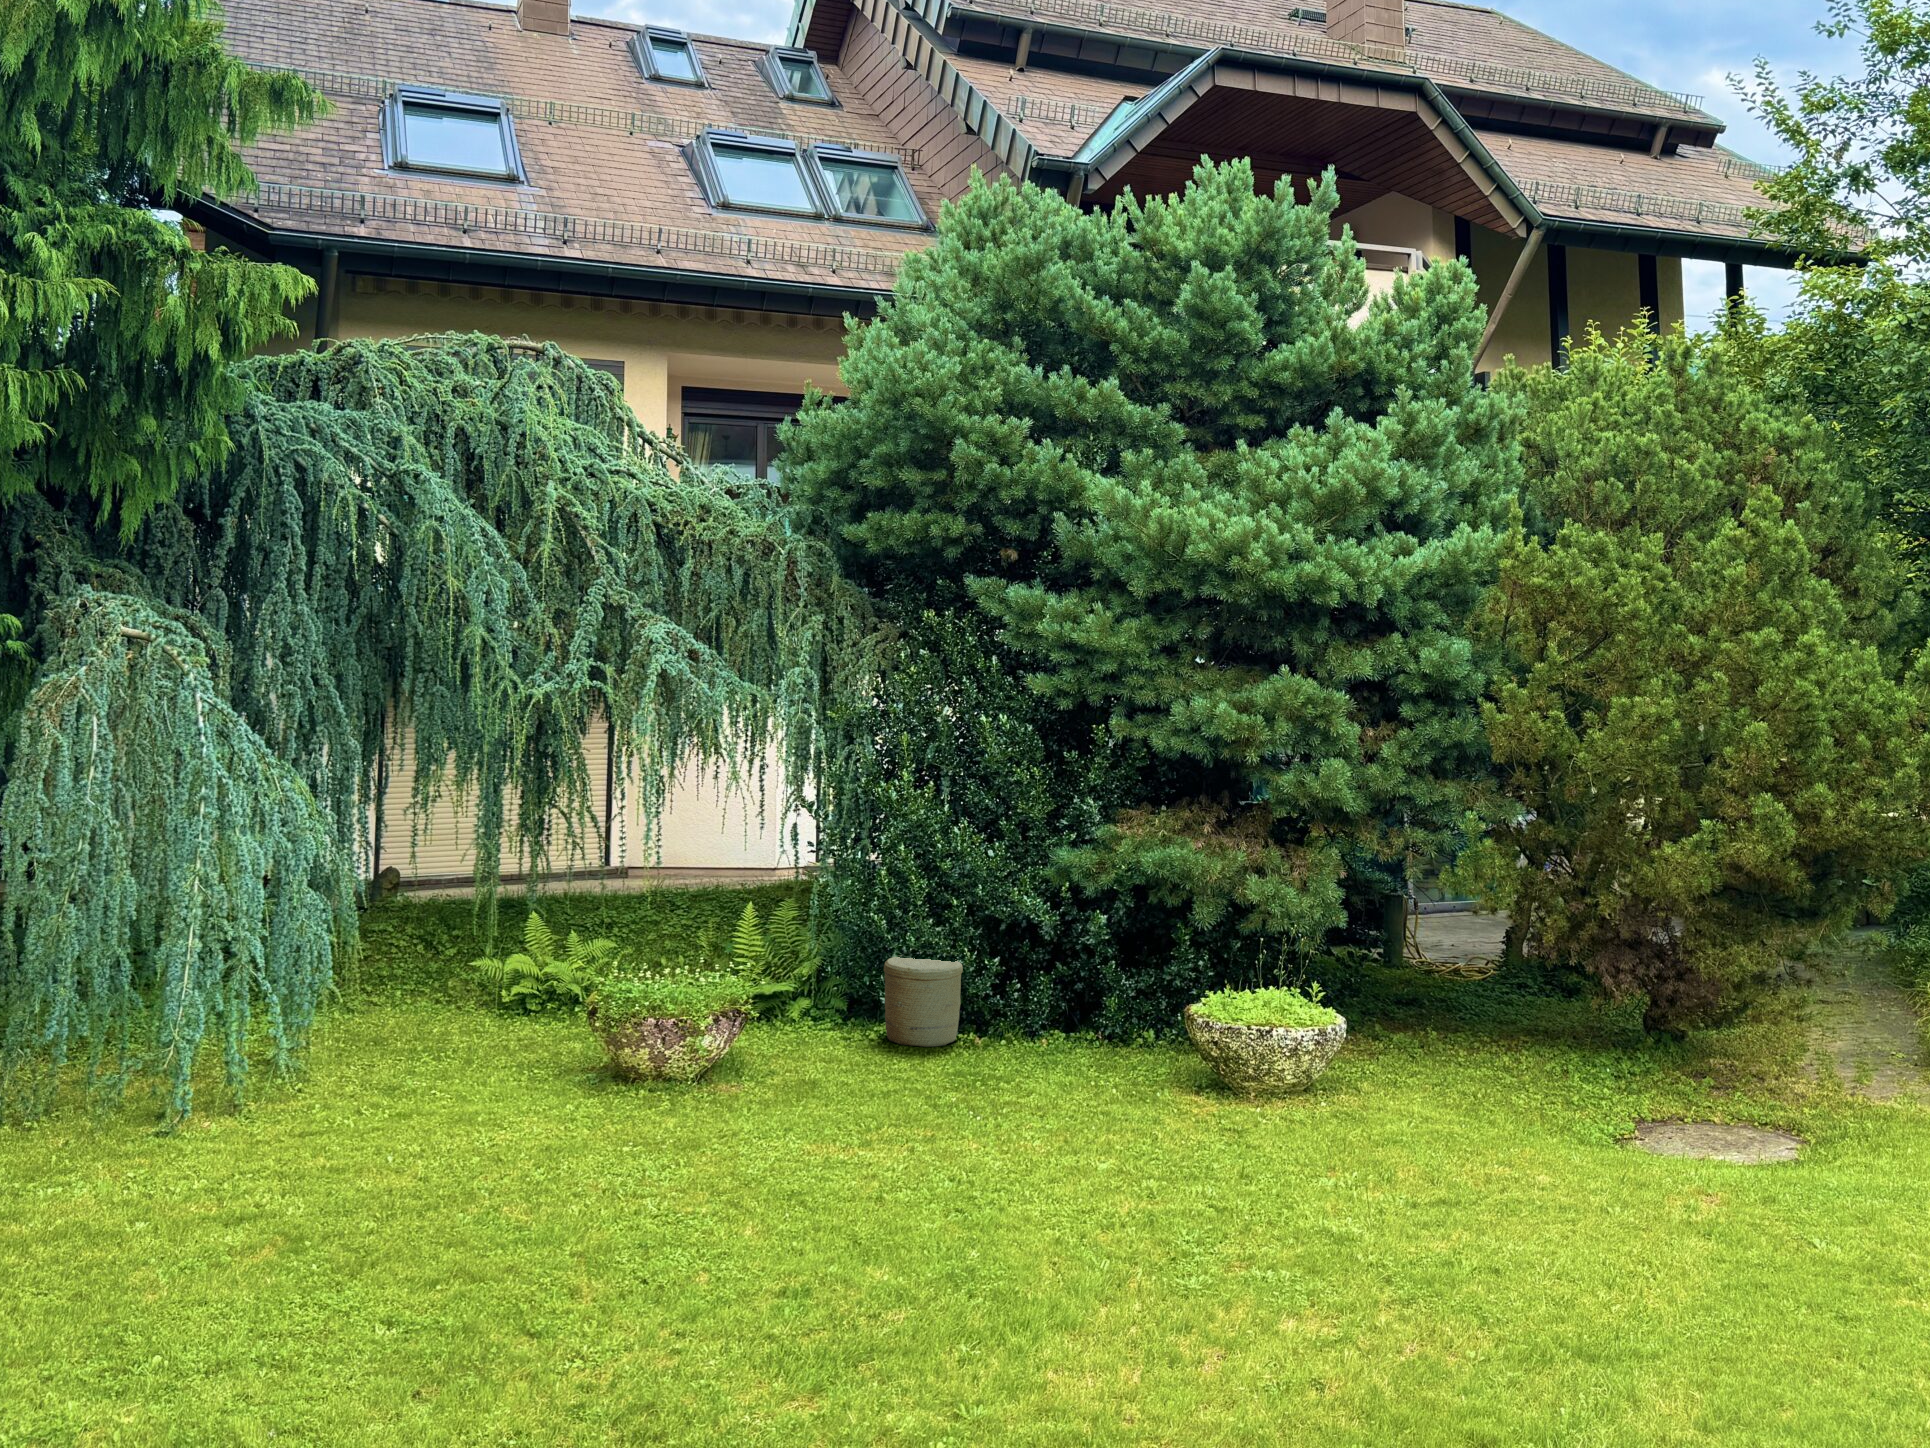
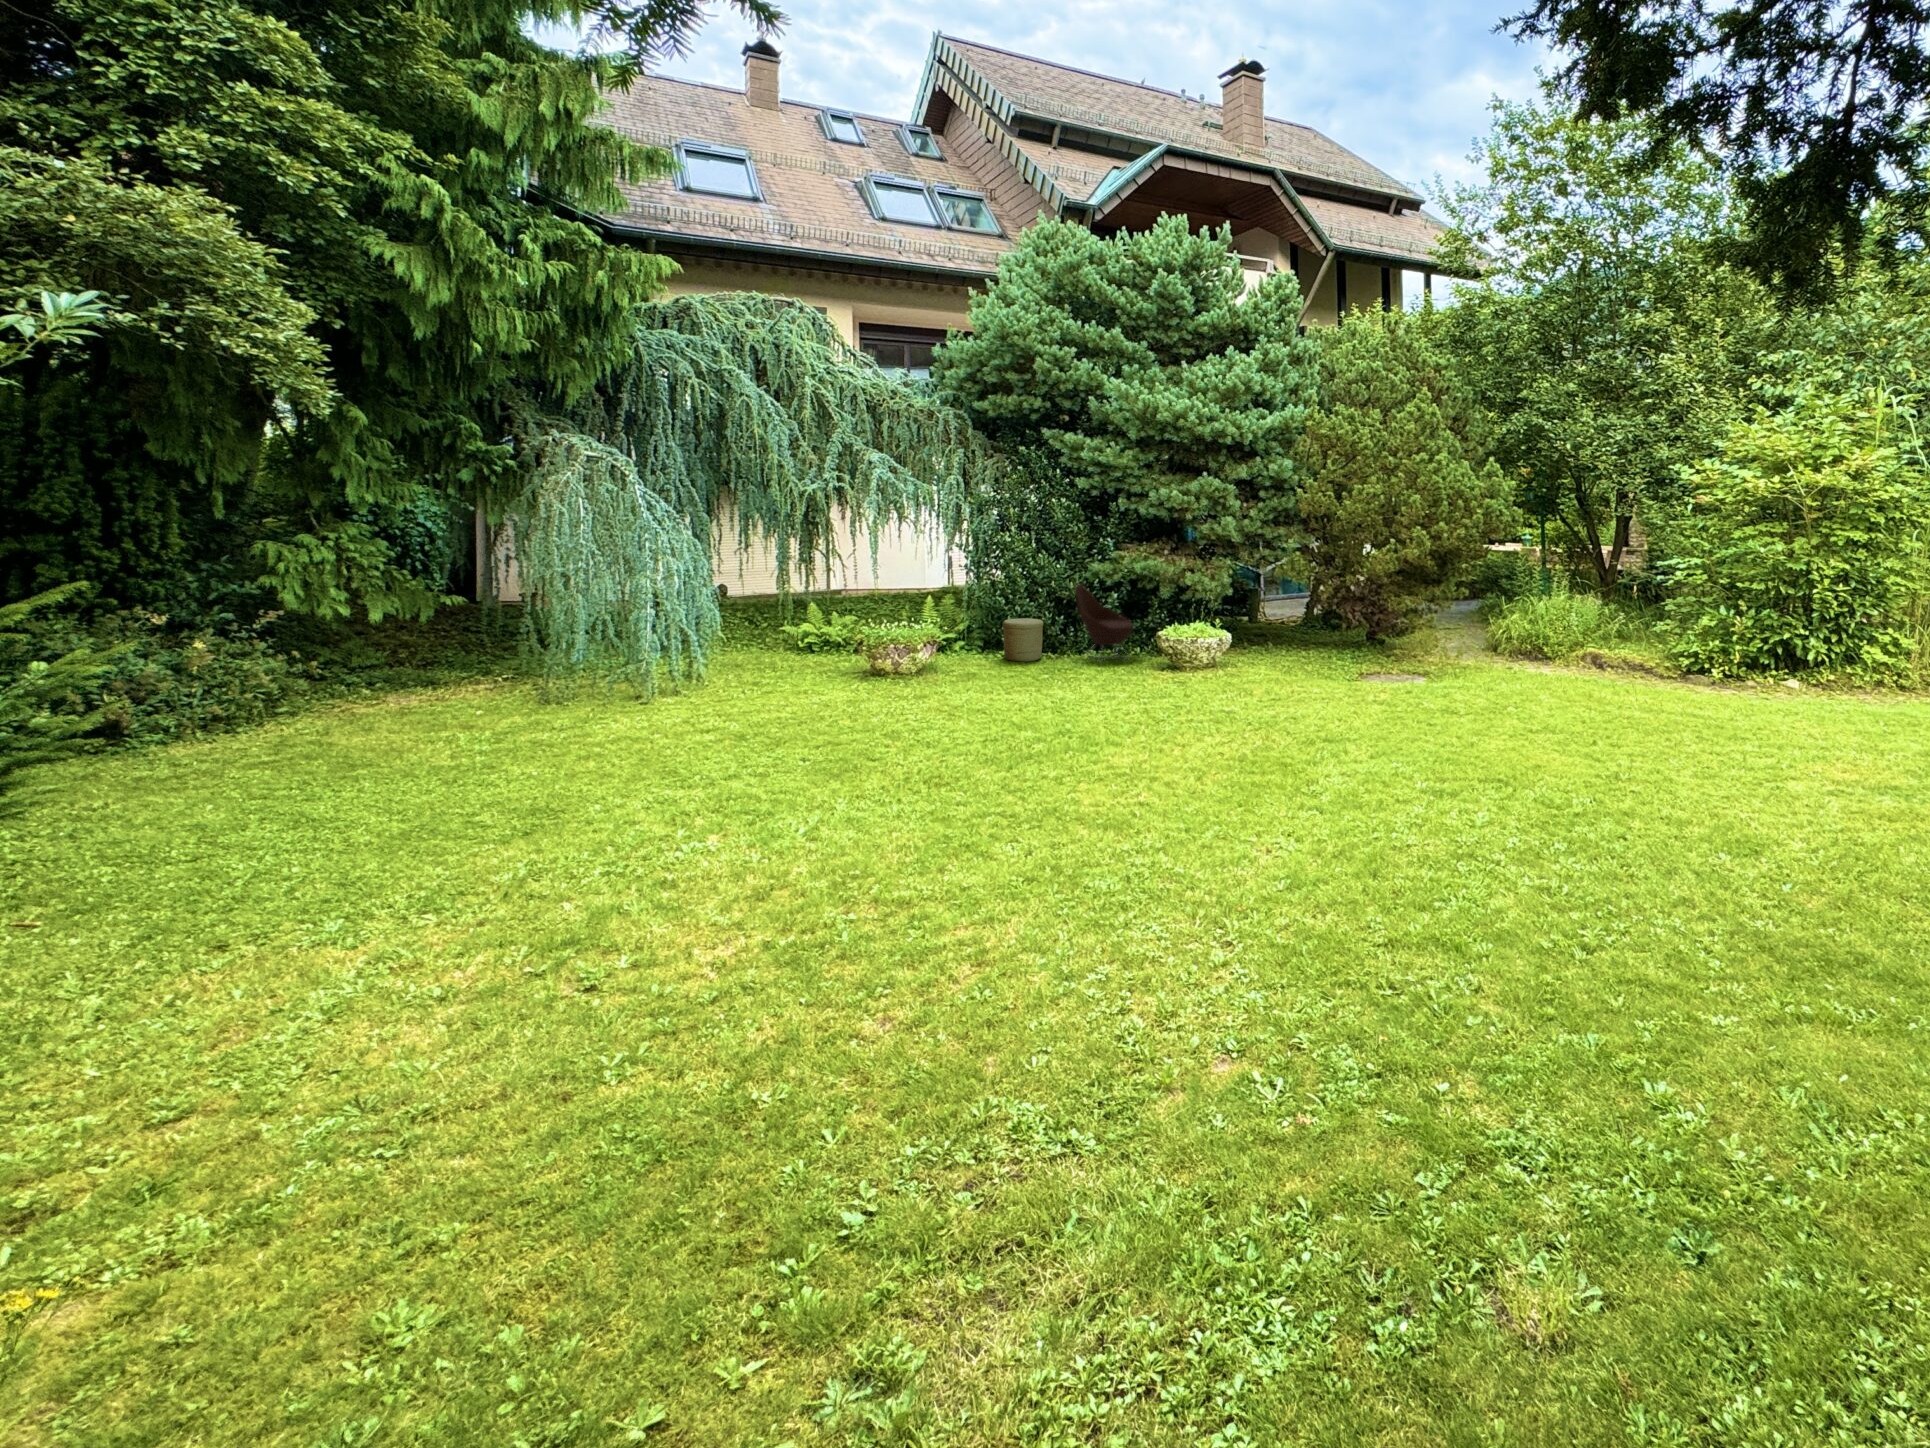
chair: none [1025,887,1144,1055] -> present [1074,583,1134,660]

